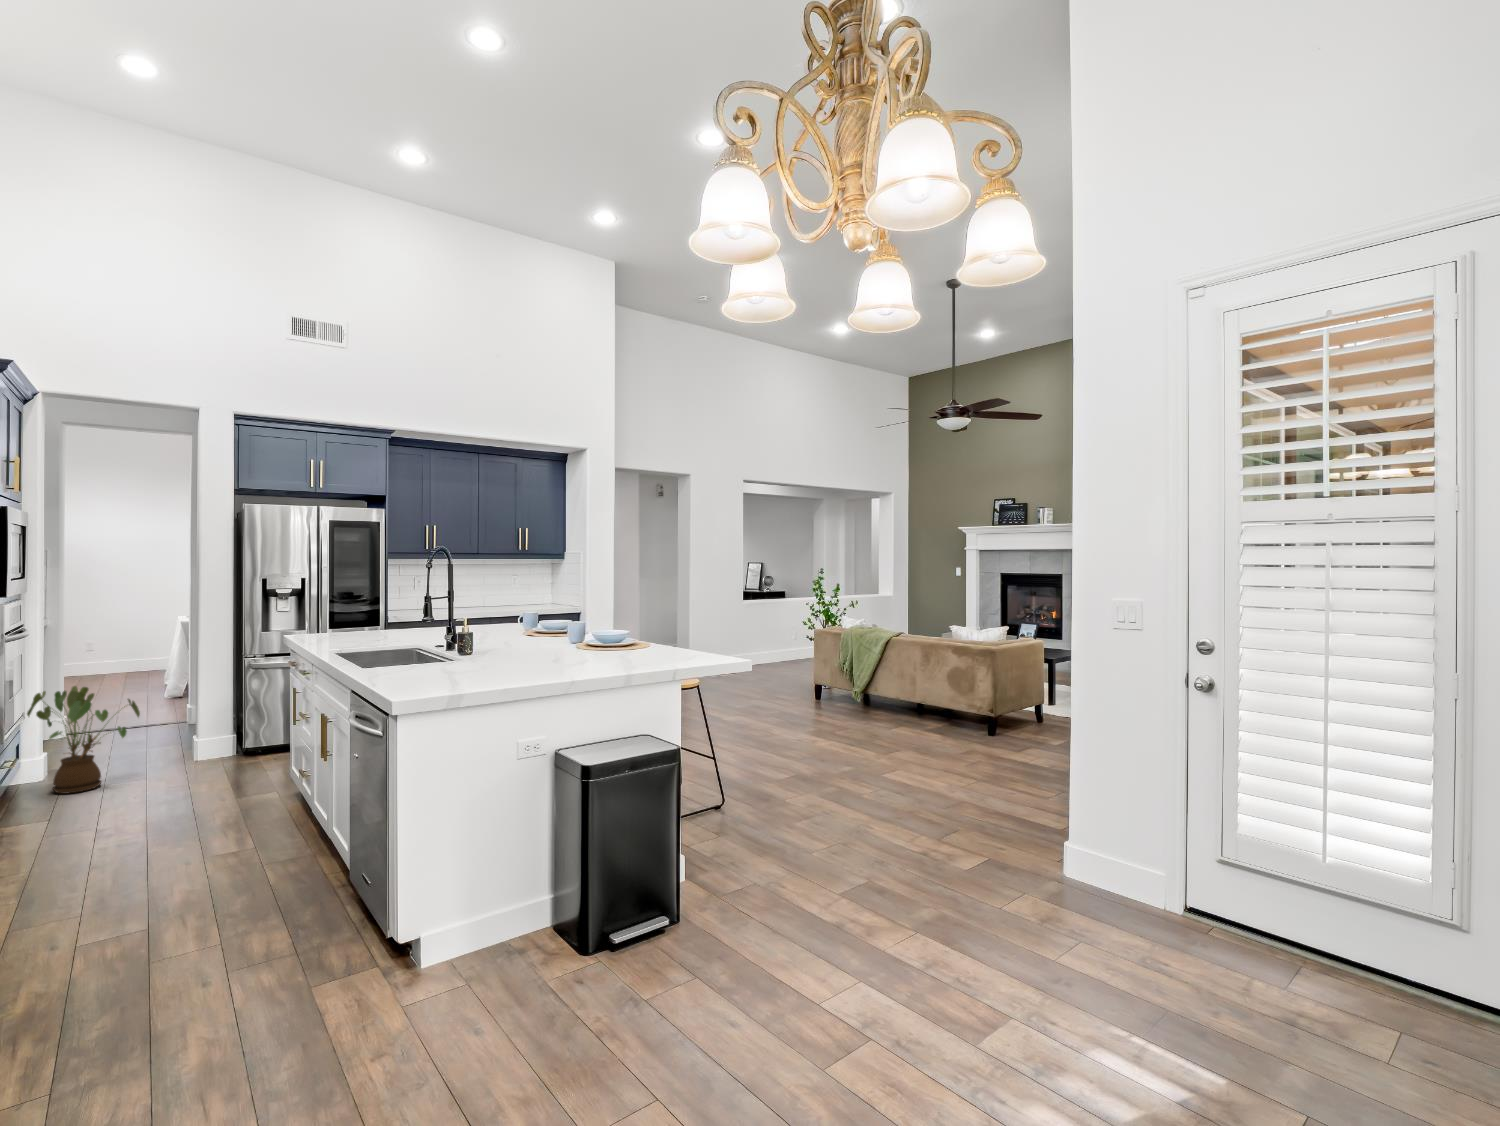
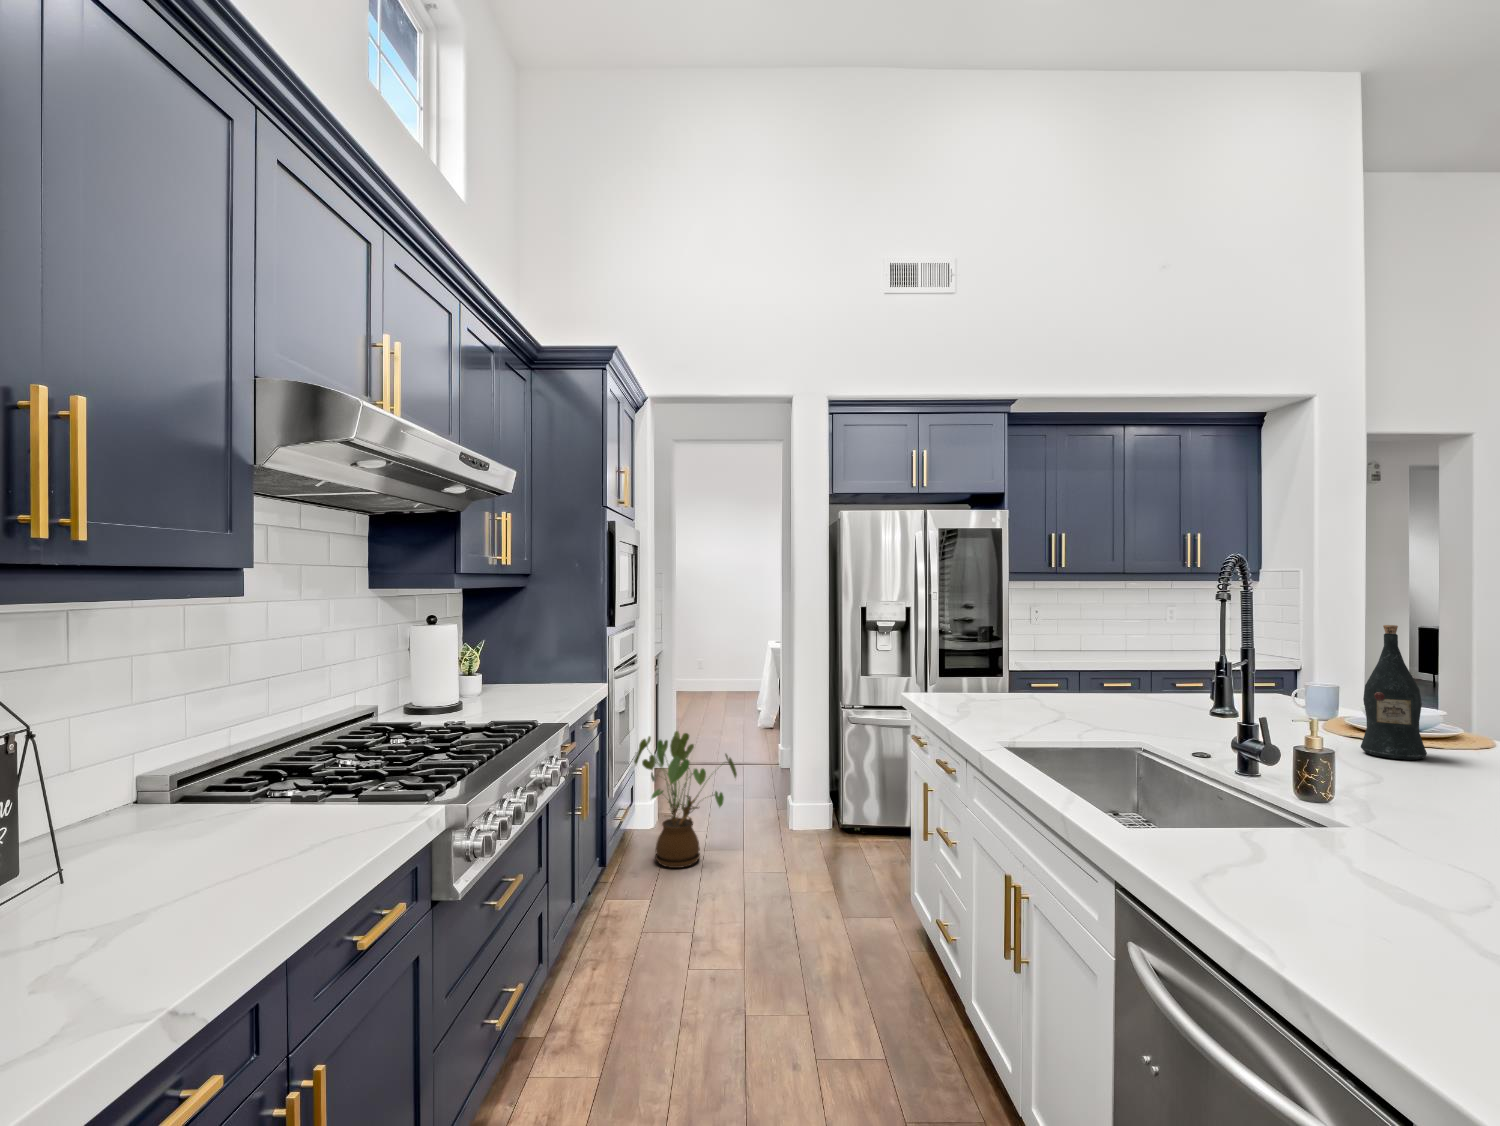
wine bottle: none [502,580,525,638] -> present [1361,625,1427,760]

